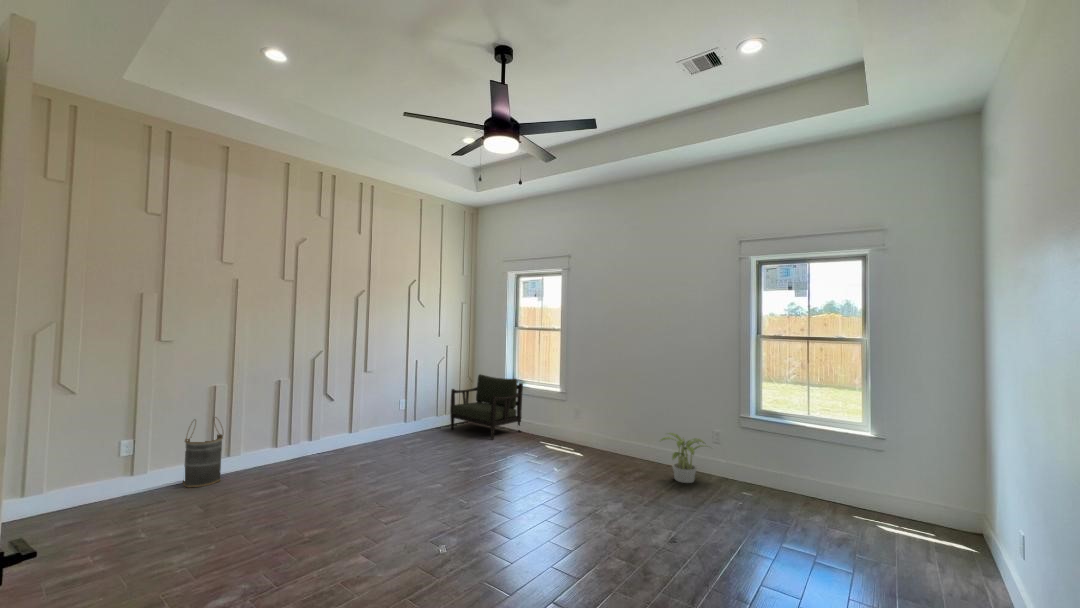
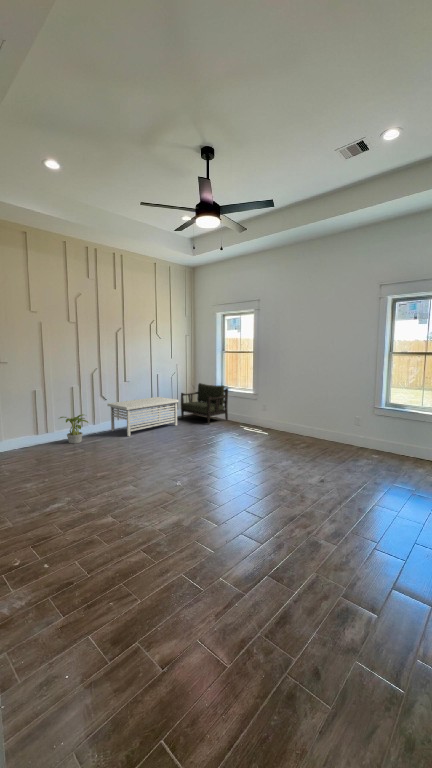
storage bench: none [334,395,447,461] -> present [107,397,179,436]
basket: present [183,417,223,487] -> none [21,409,44,450]
potted plant: present [661,433,704,483] -> present [60,414,88,443]

